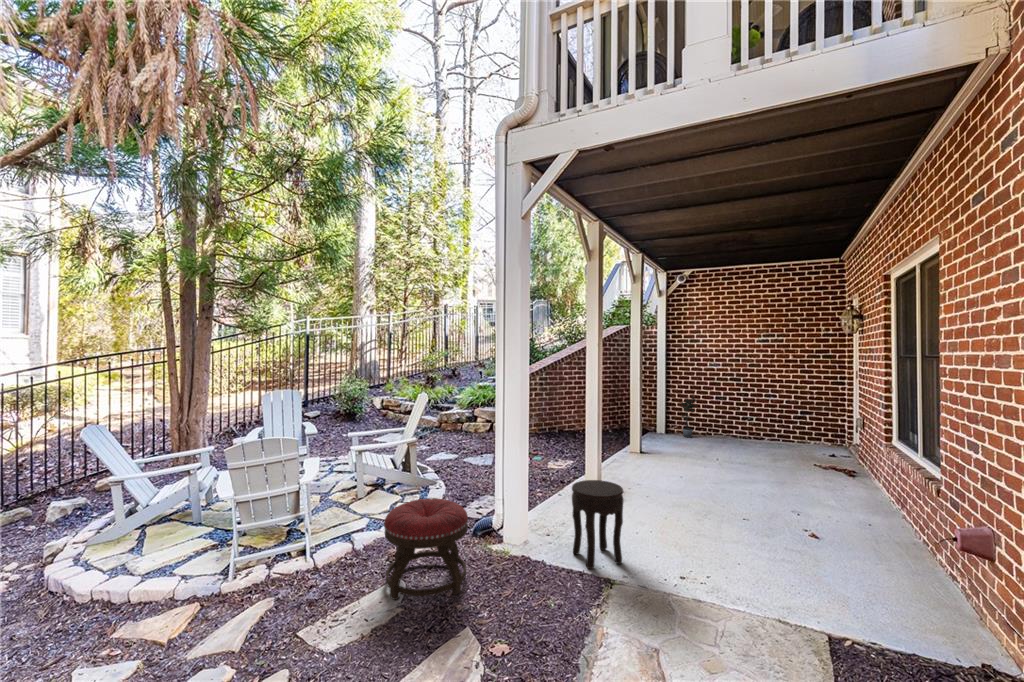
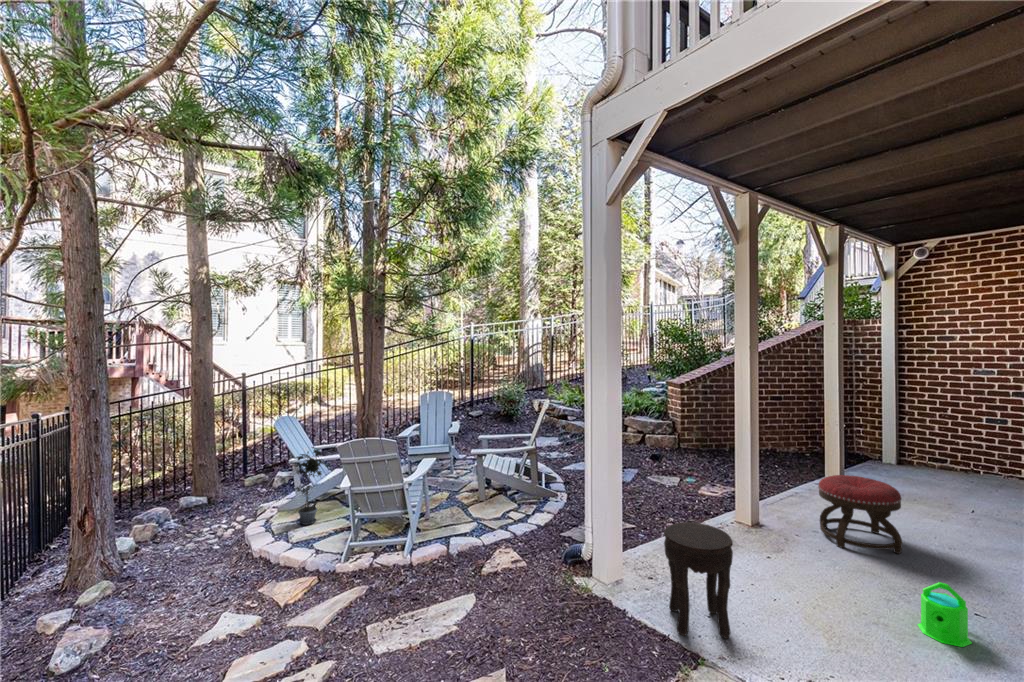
potted plant: present [681,396,697,437] -> present [295,447,325,525]
watering can: none [721,498,751,538] -> present [917,582,972,647]
ottoman: present [384,499,468,600] -> present [818,475,902,554]

